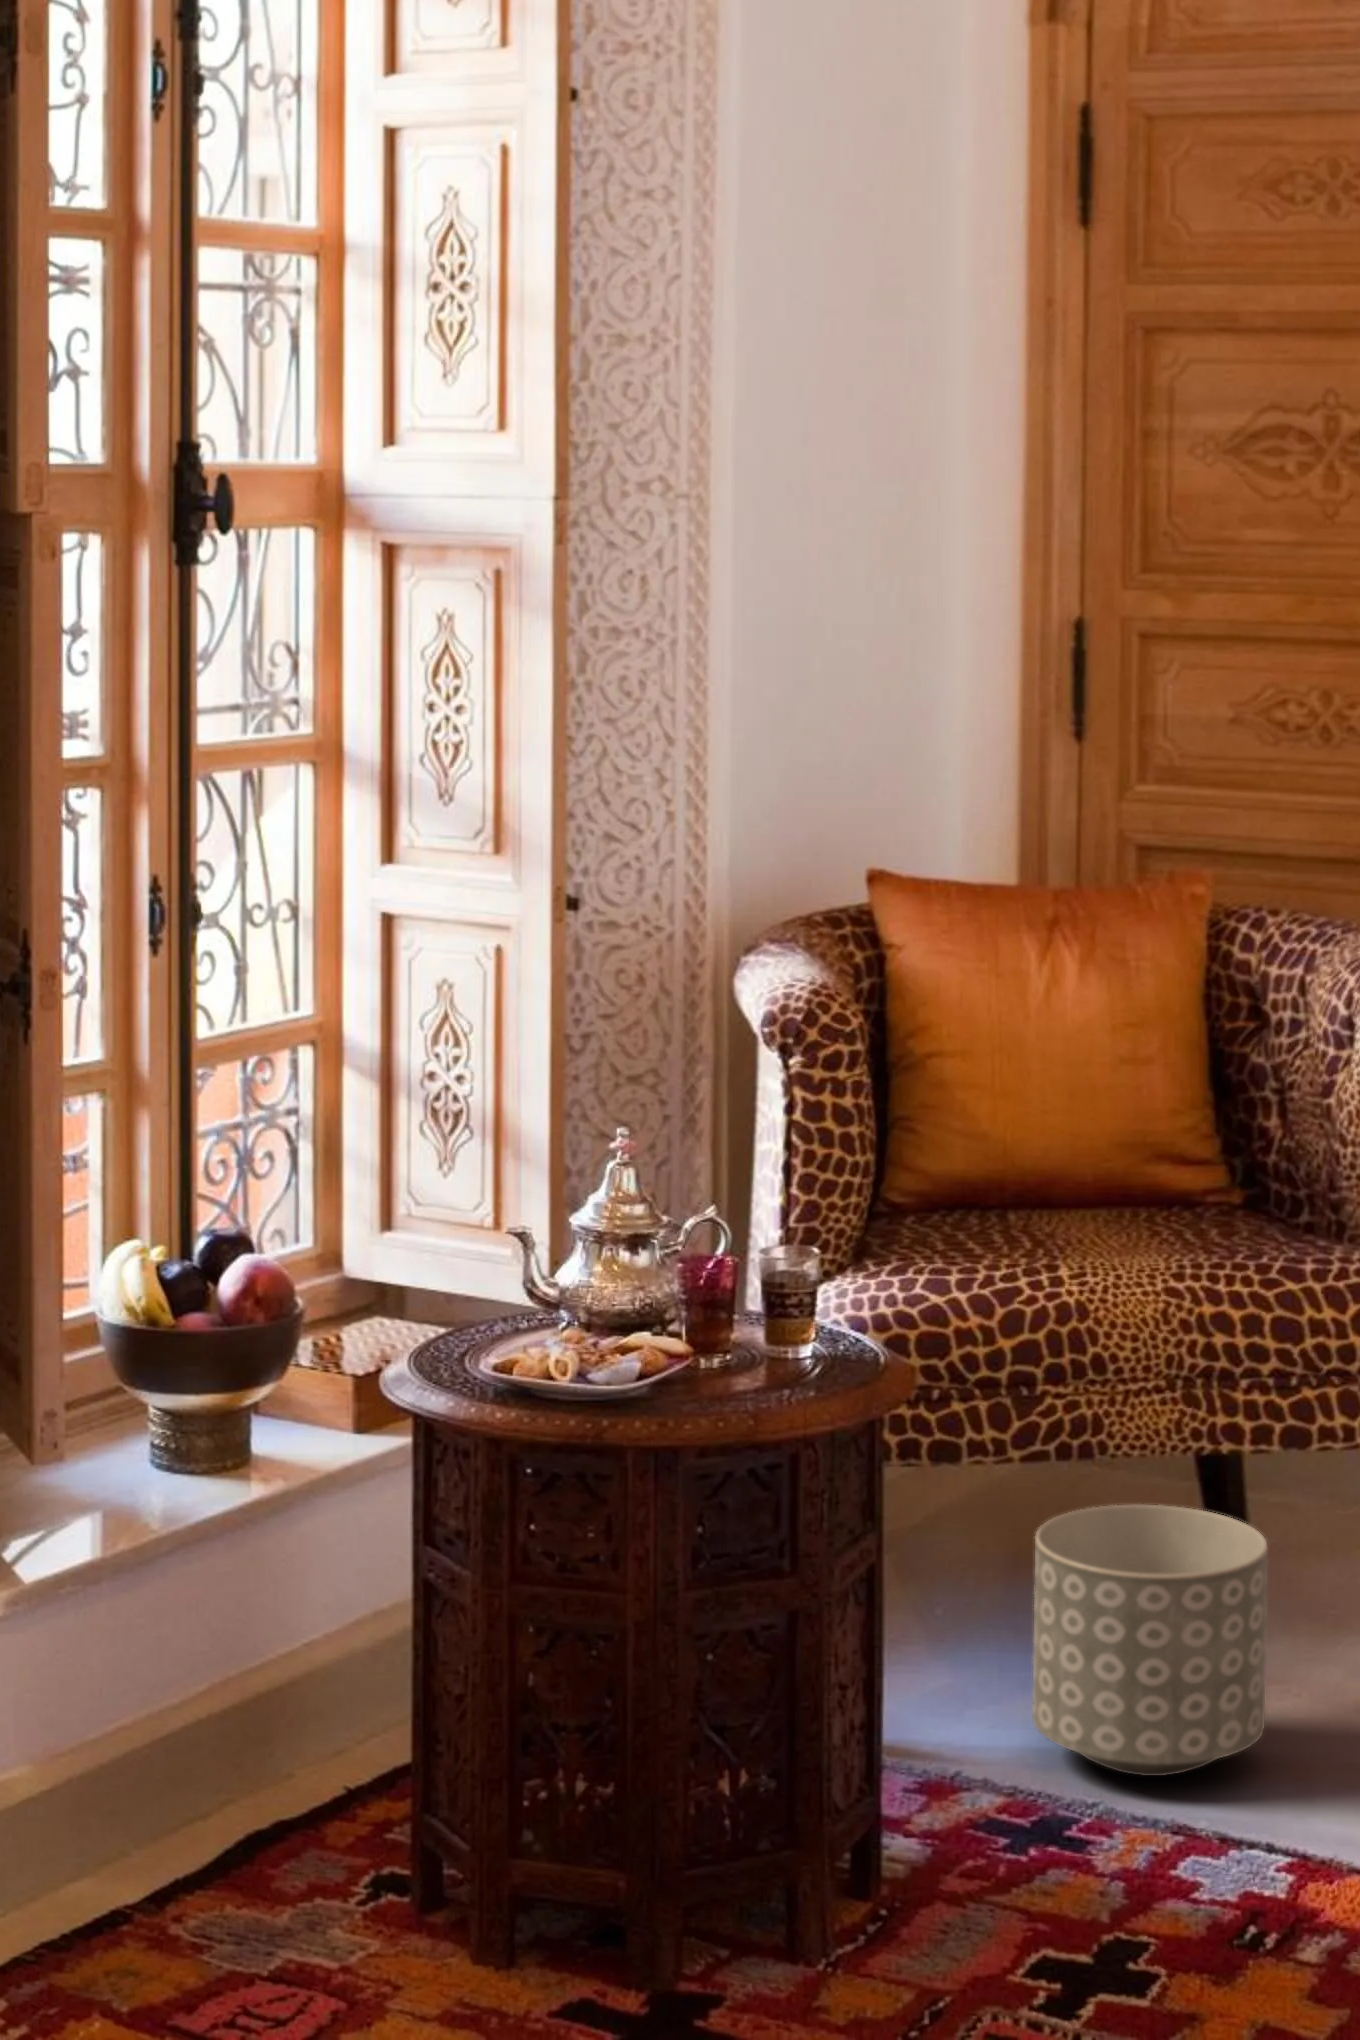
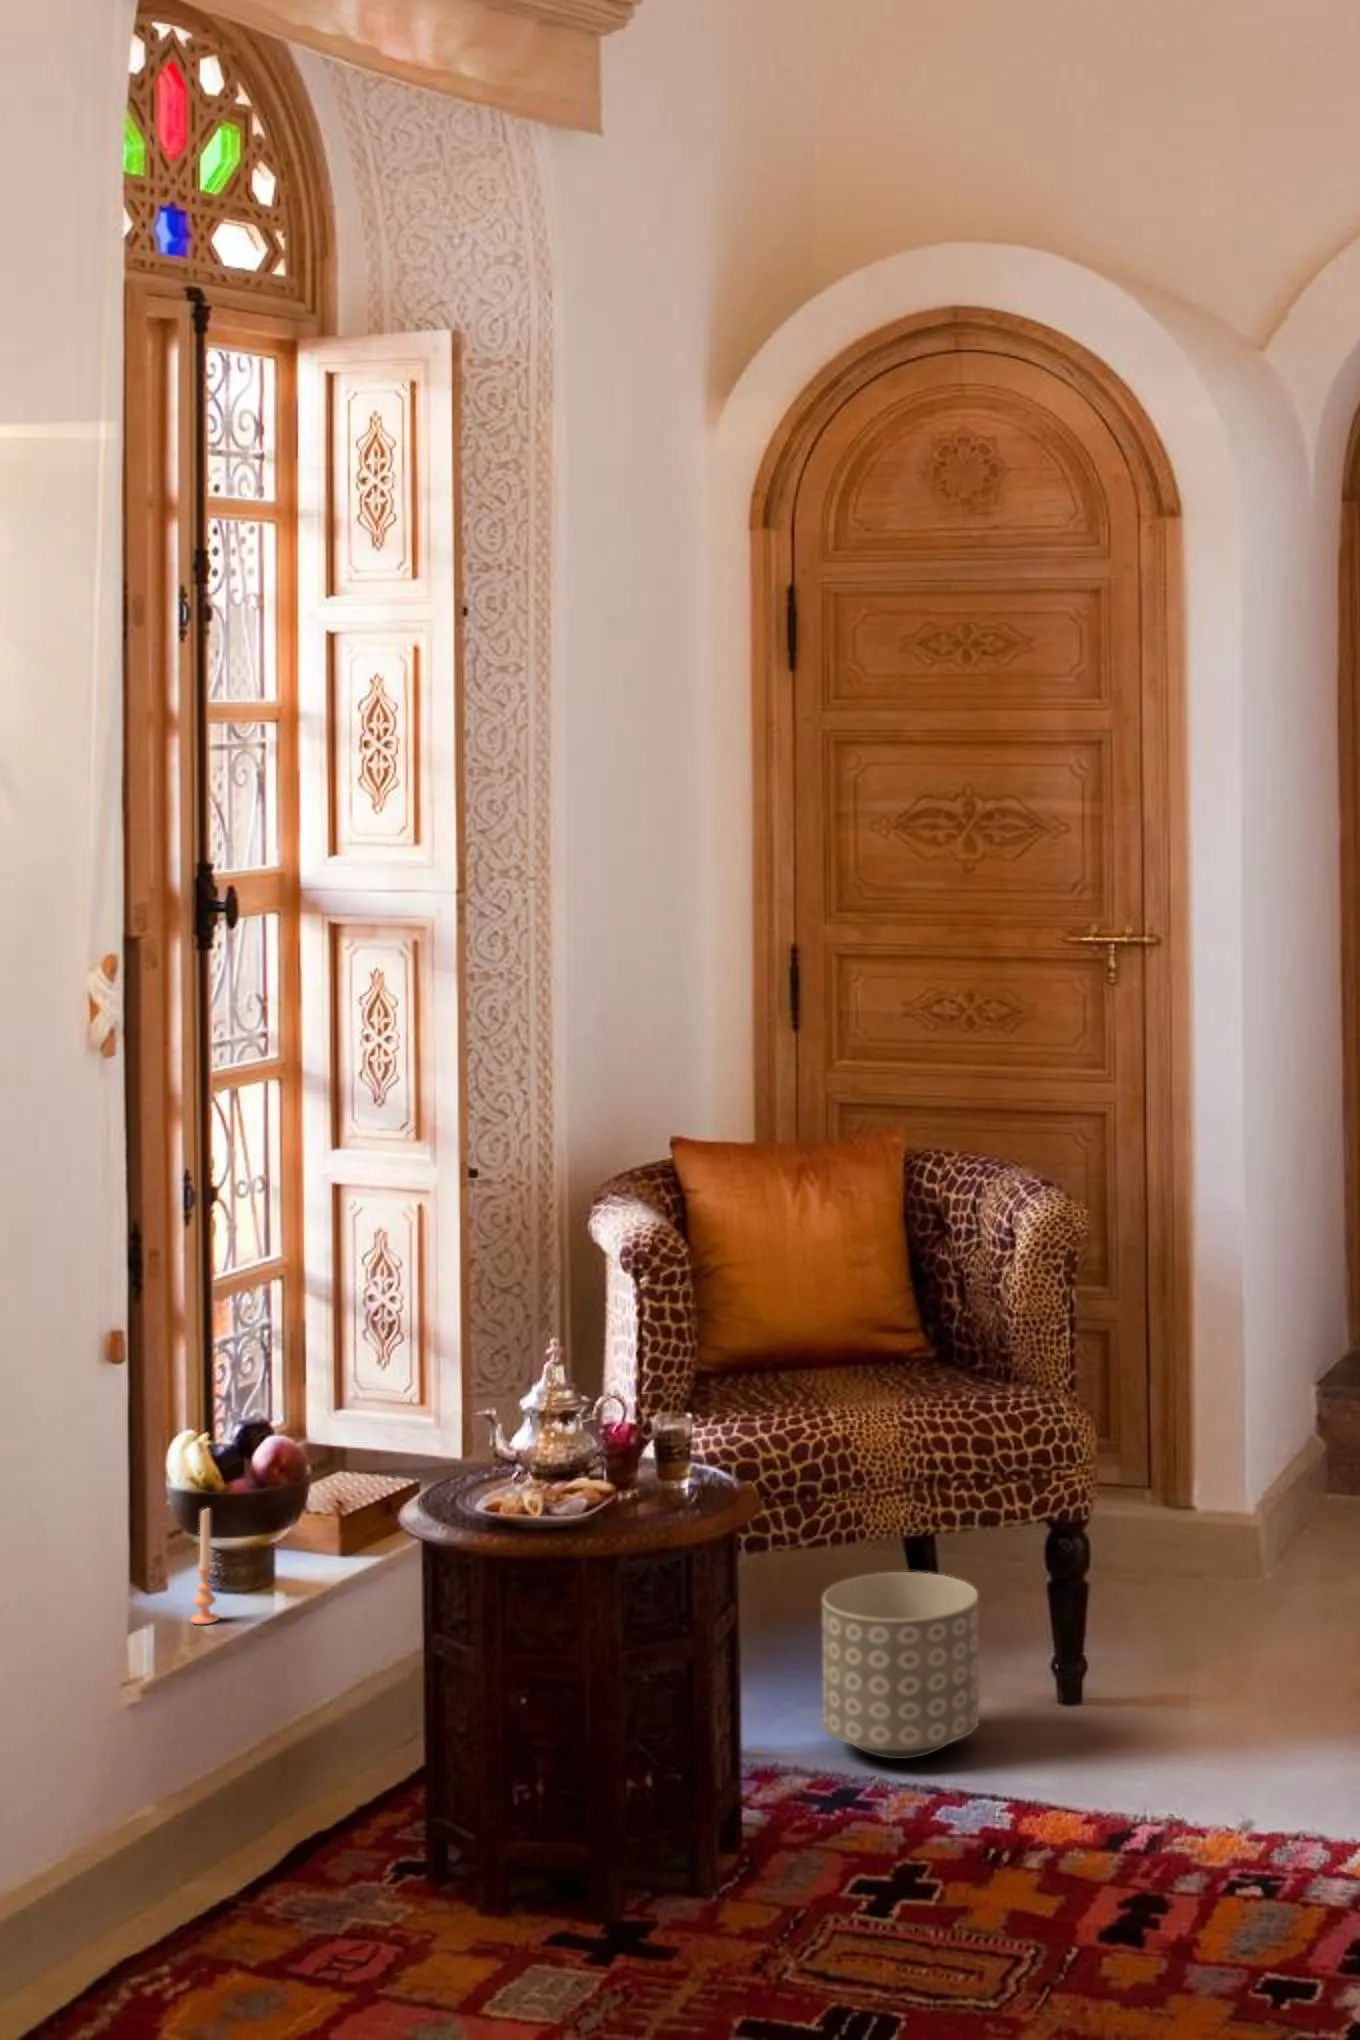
candle: none [117,1339,157,1503] -> present [191,1509,219,1624]

